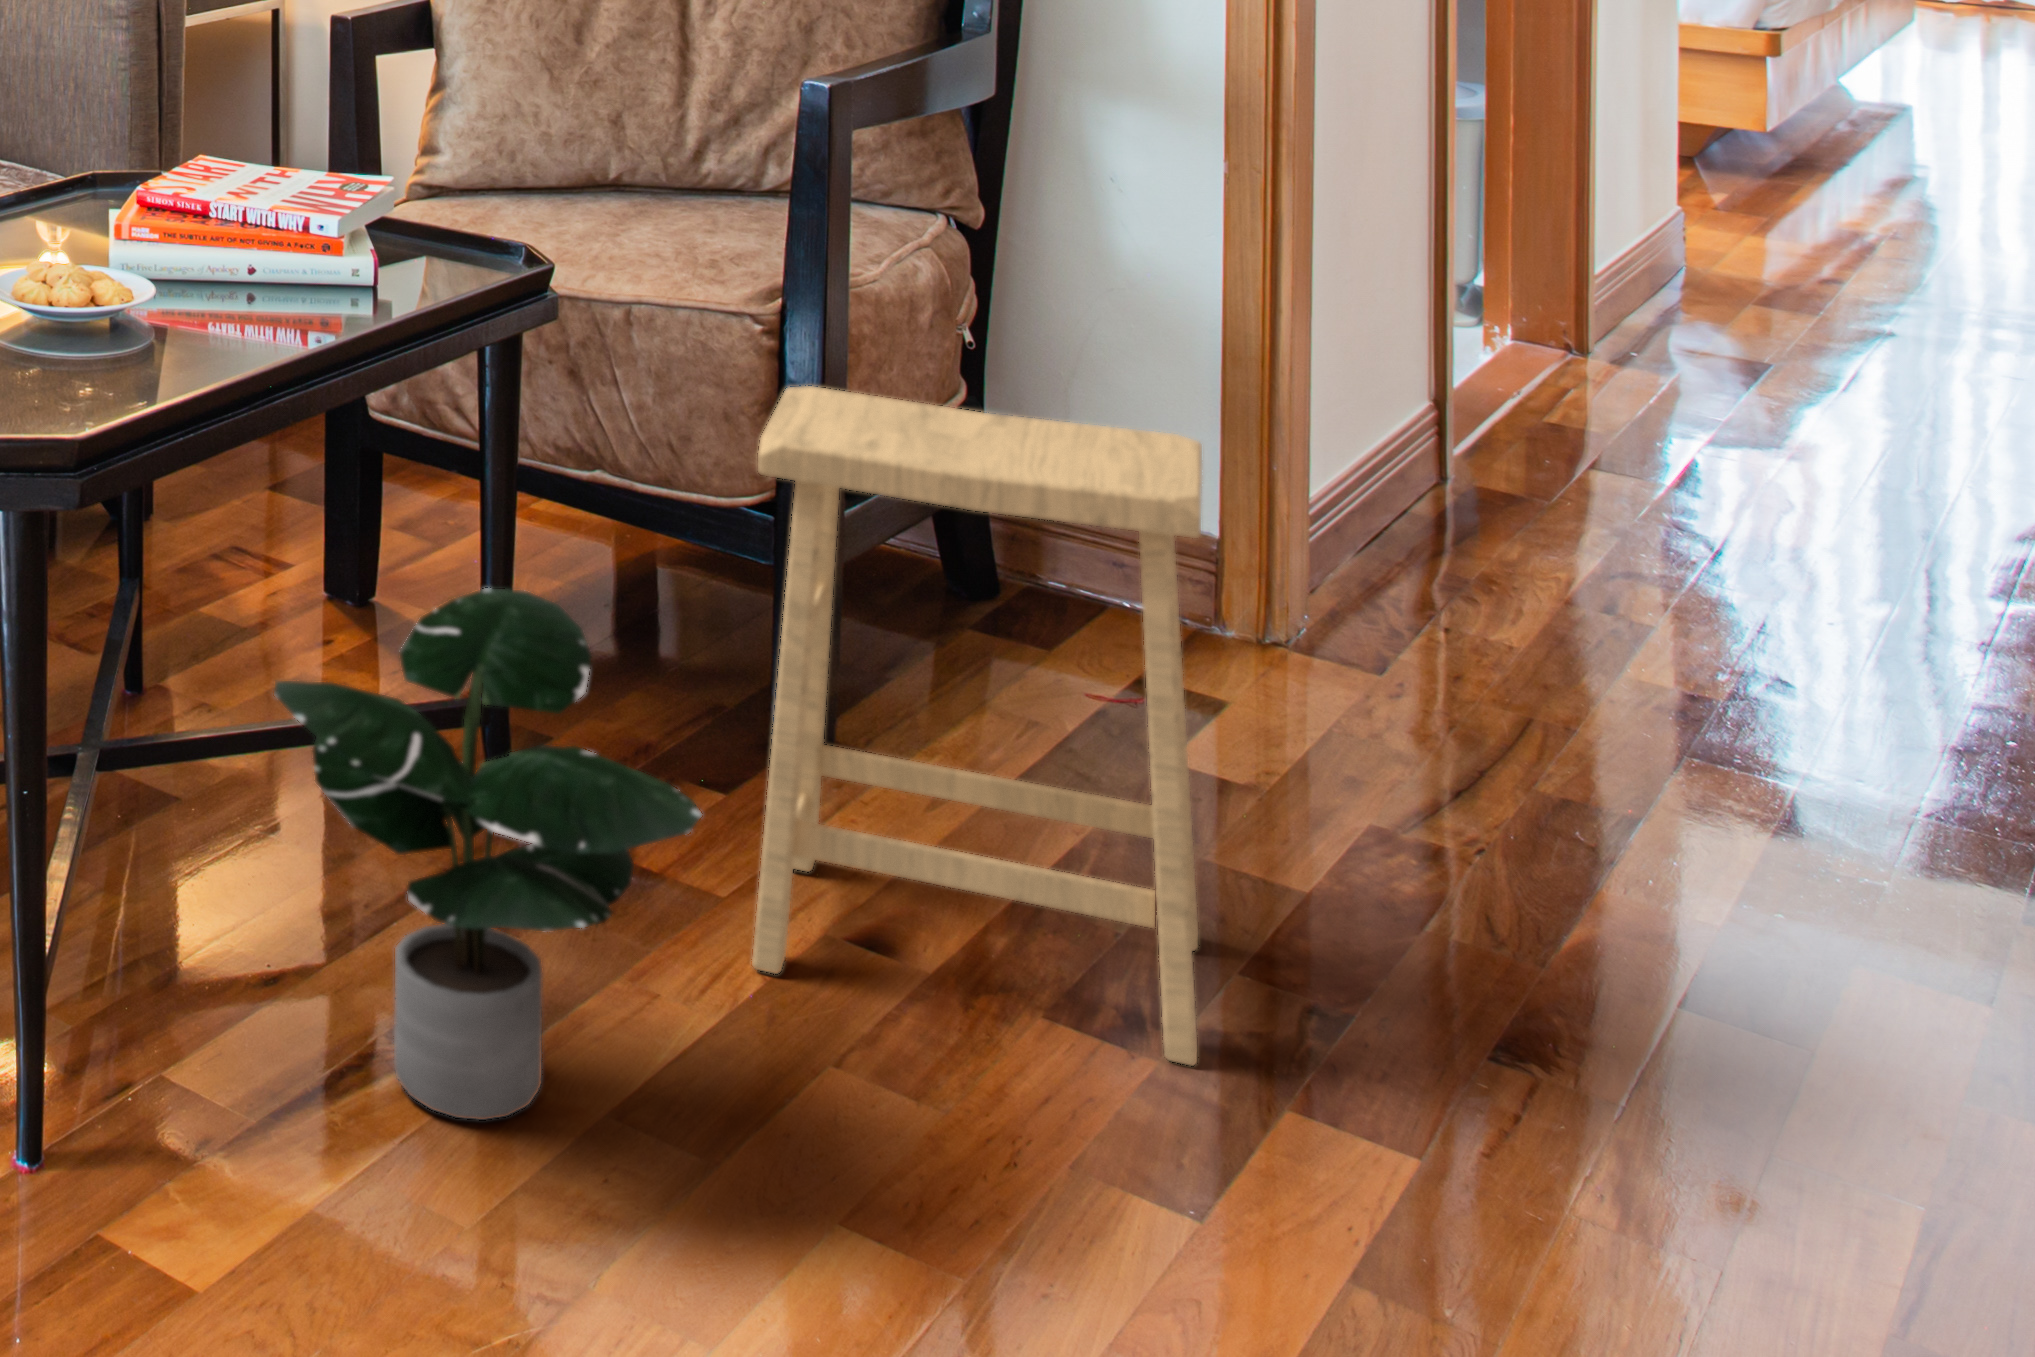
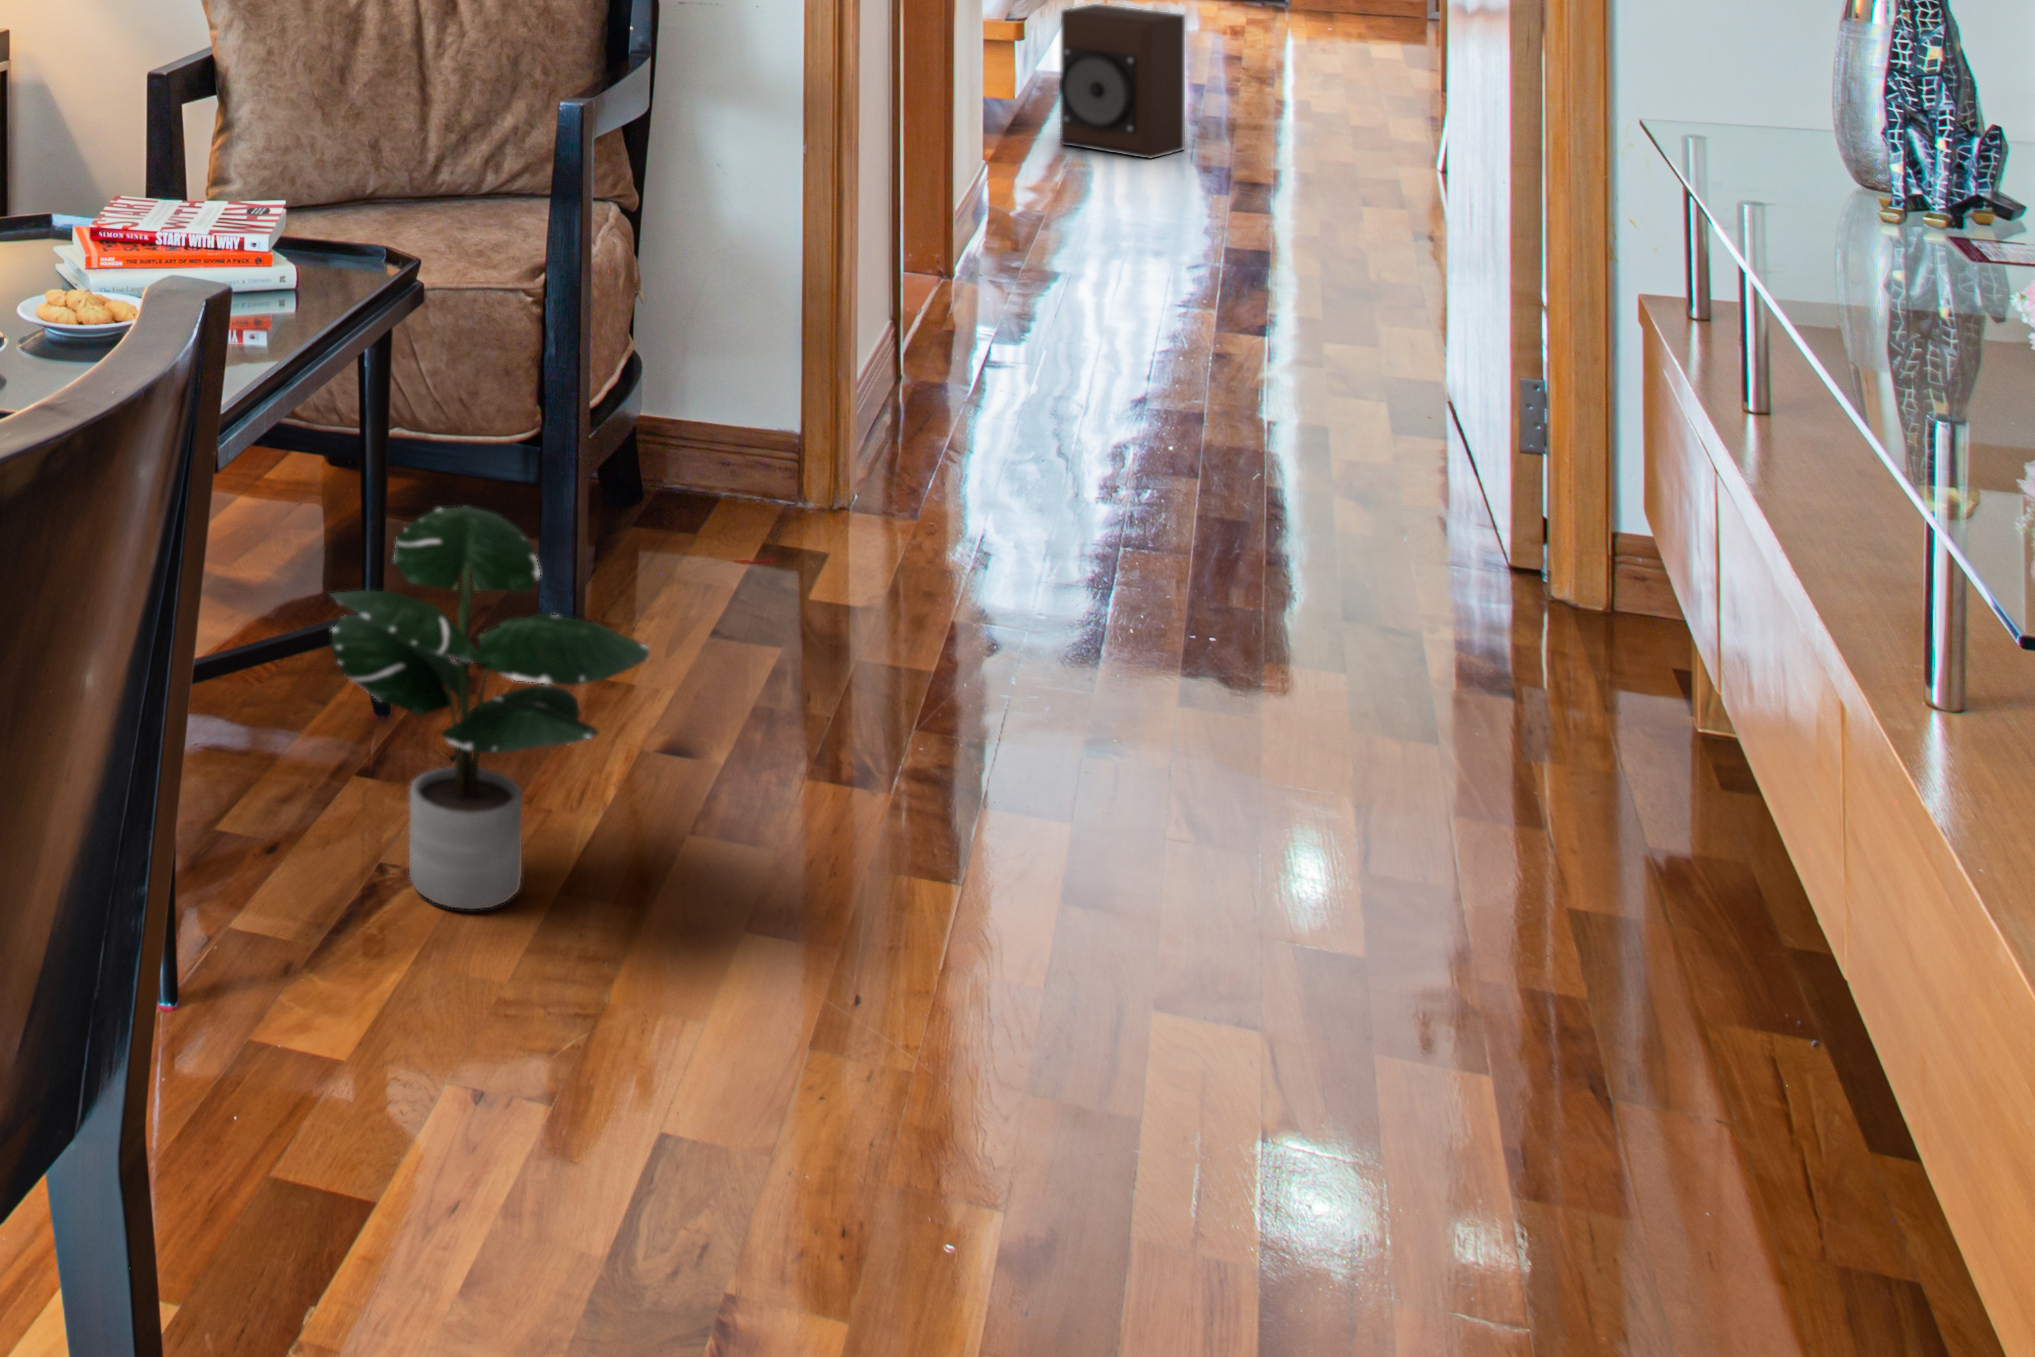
speaker: none [1827,15,2028,224] -> present [1059,4,1185,159]
footstool: present [752,386,1202,1065] -> none [600,333,929,790]

